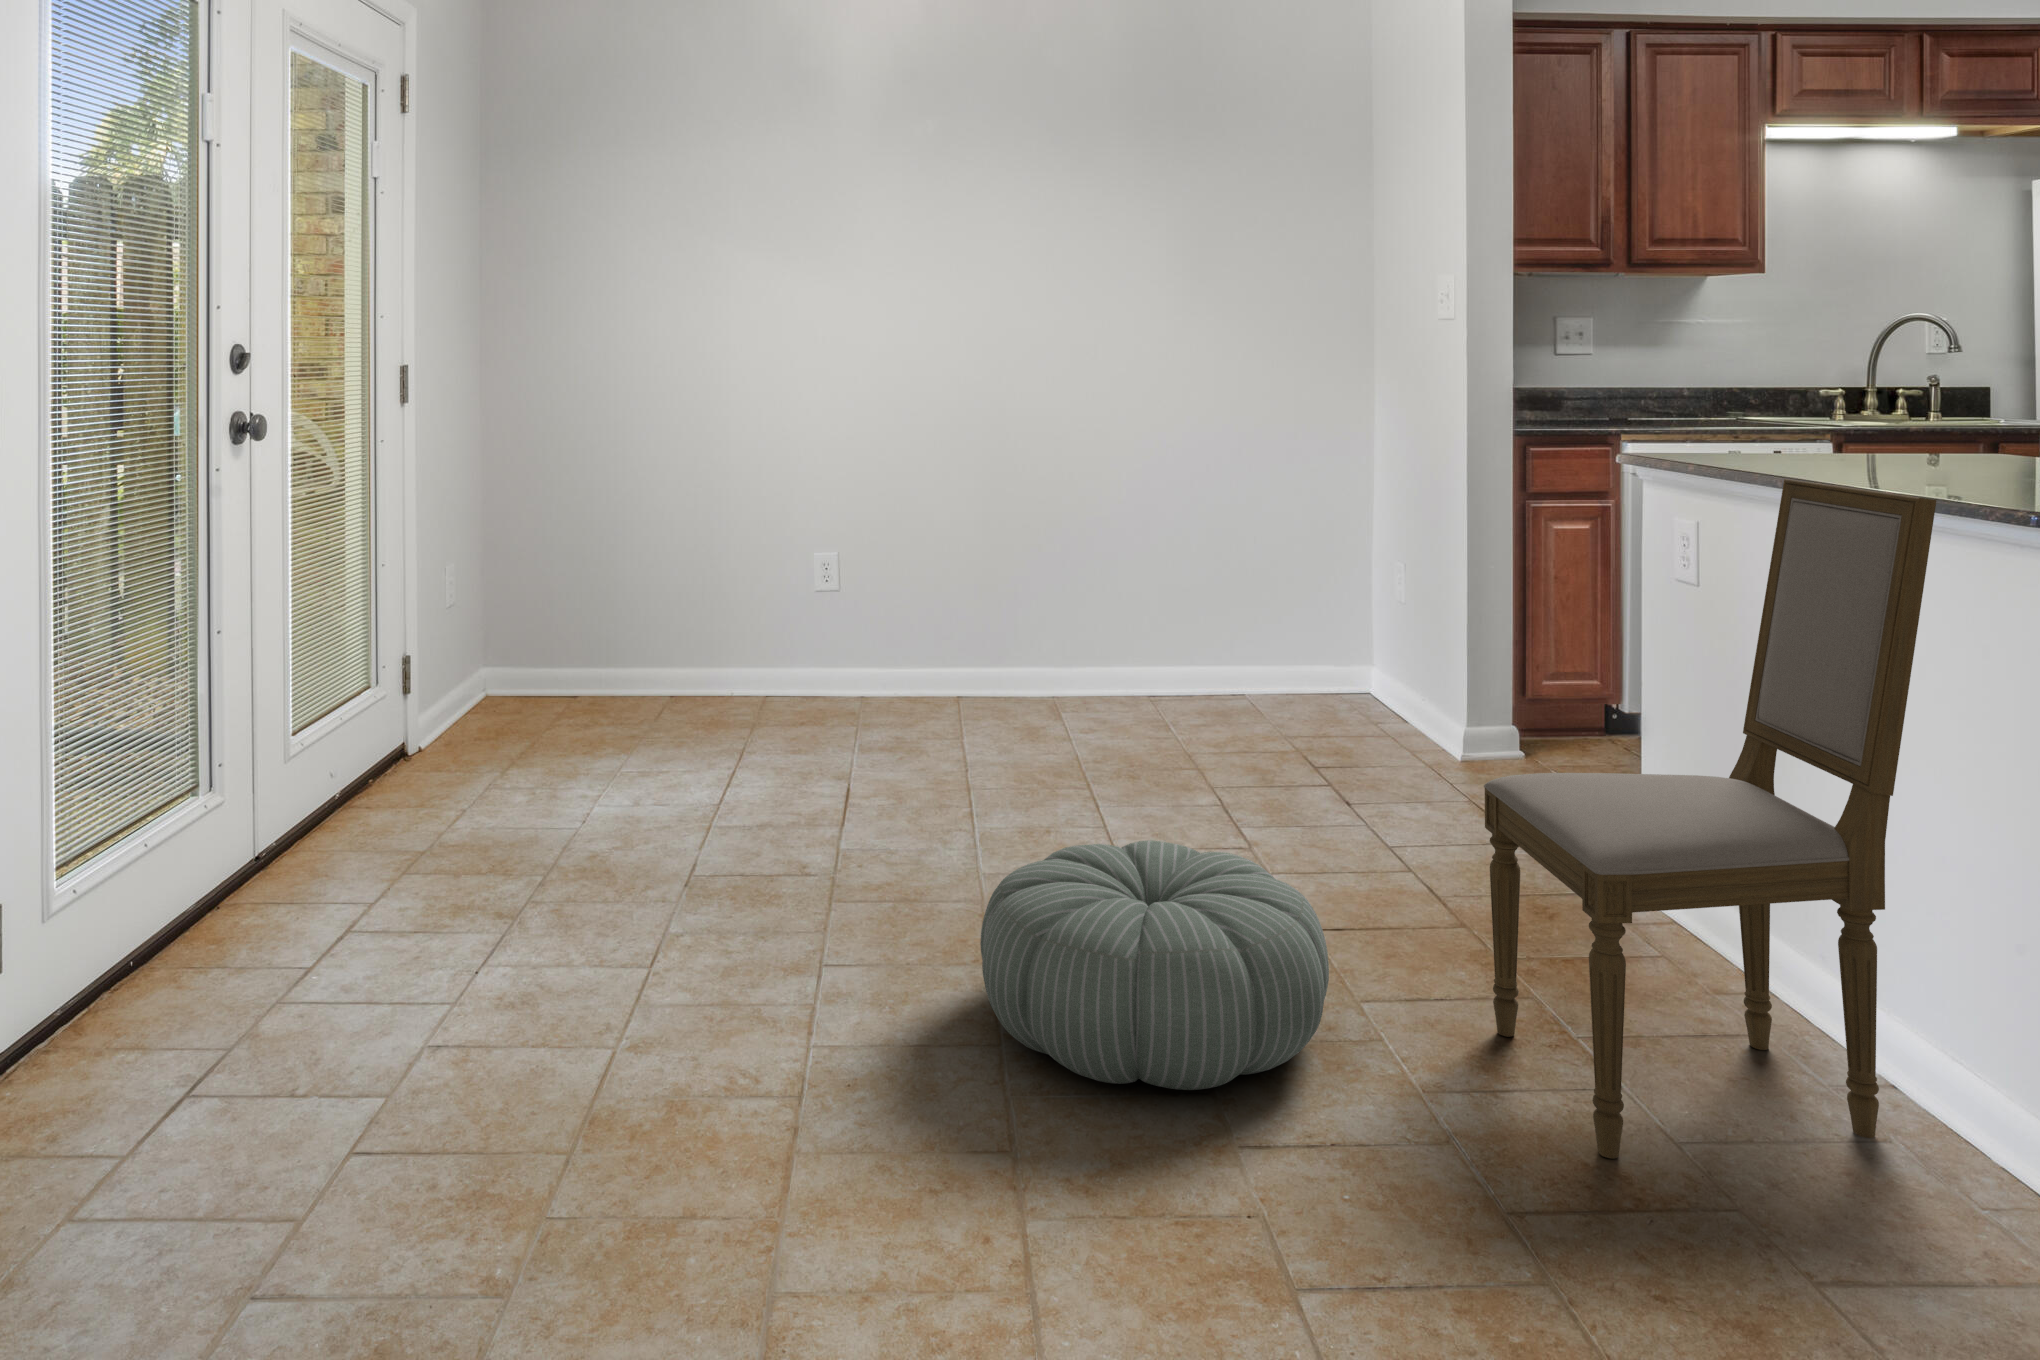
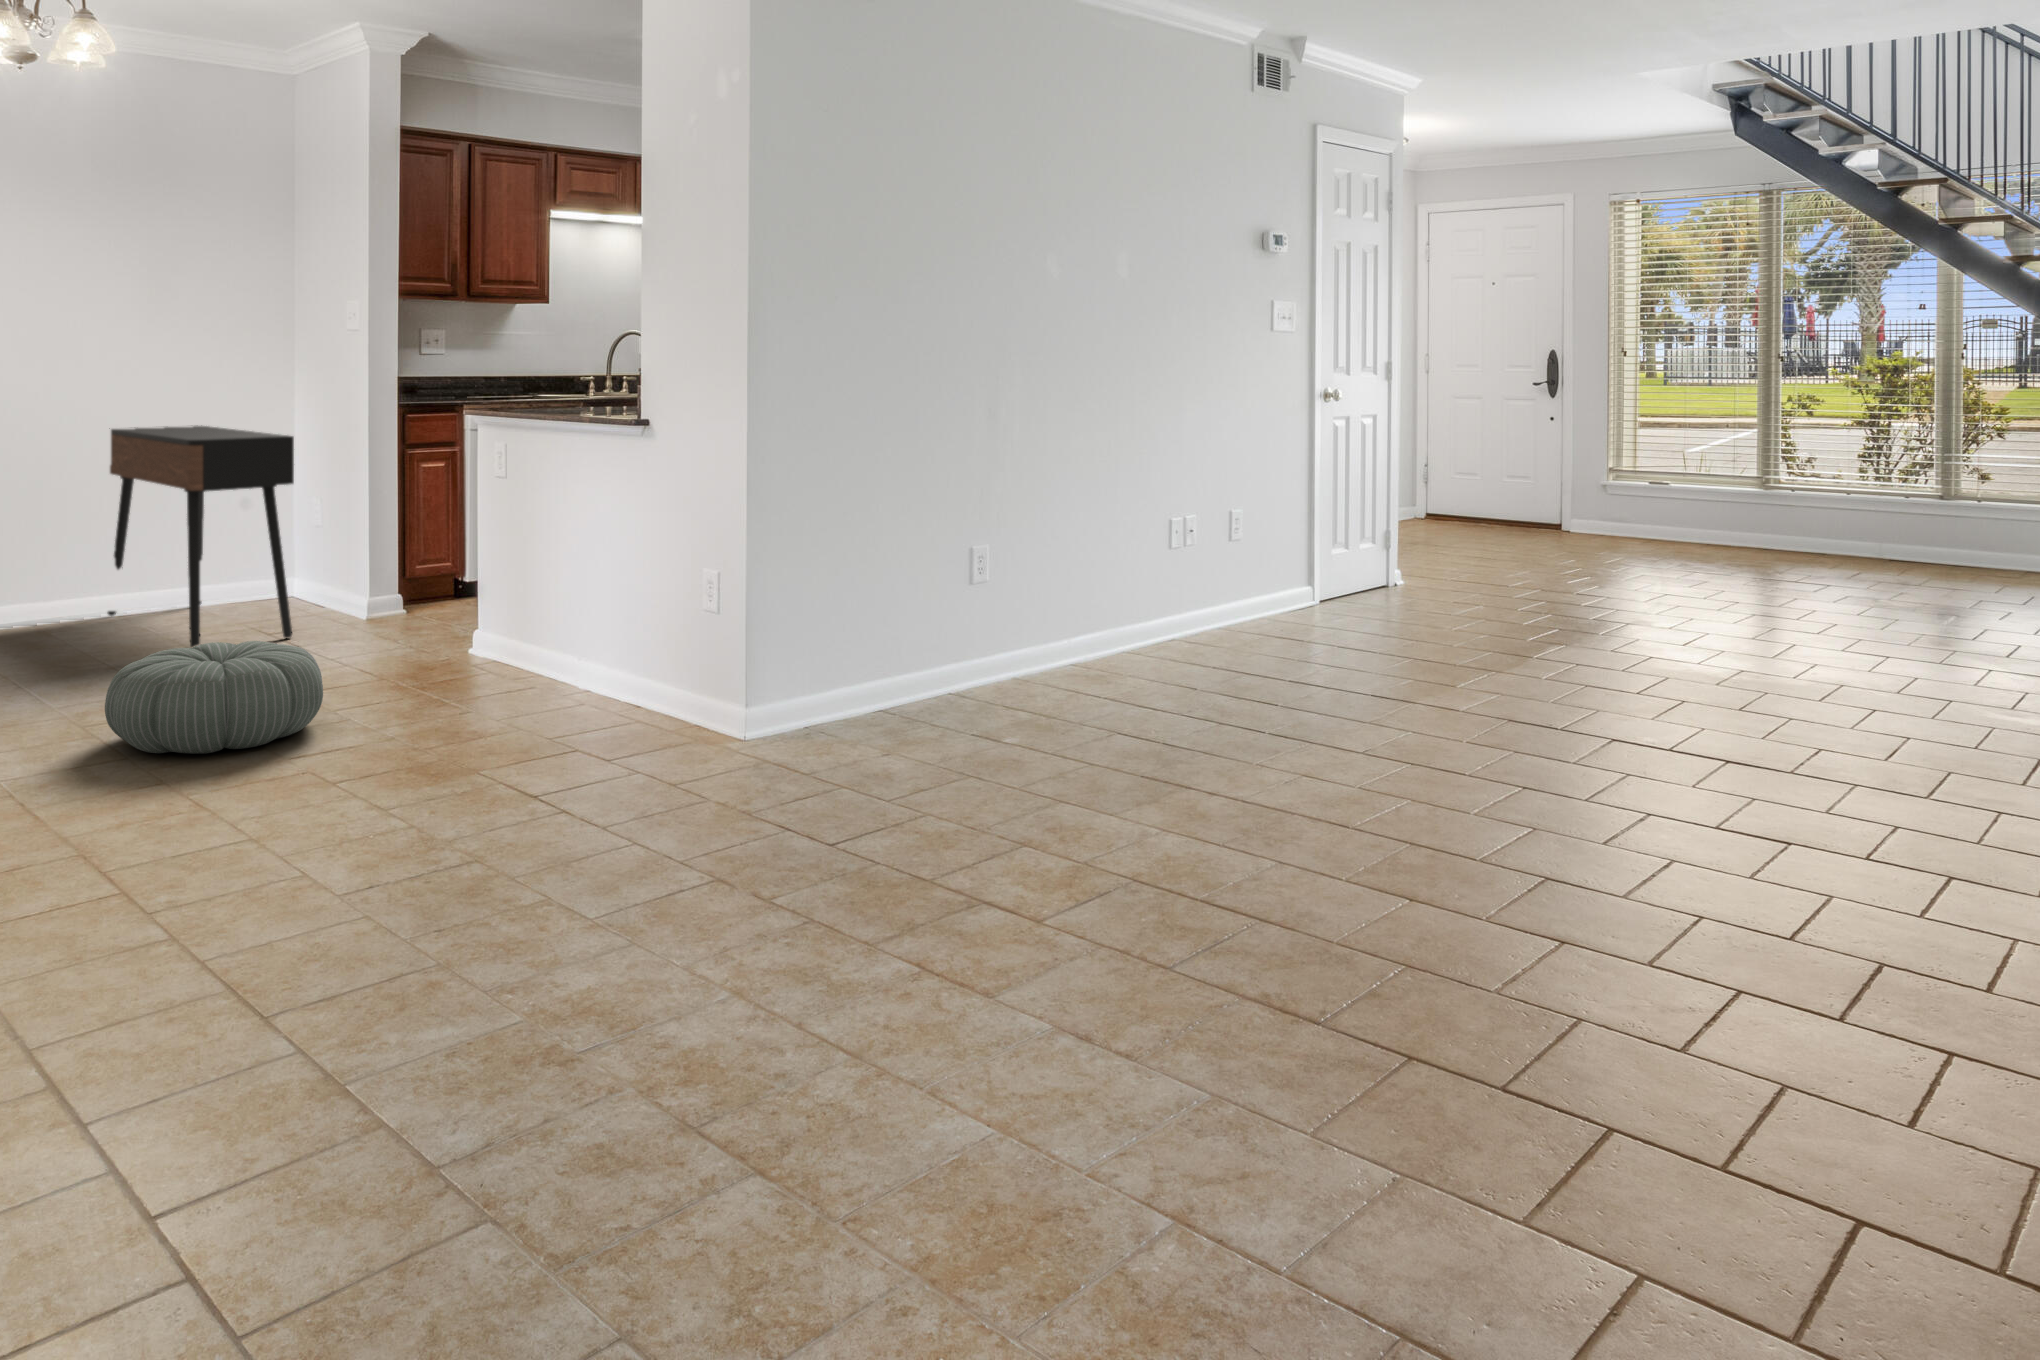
console table: none [1137,452,1344,785] -> present [108,425,294,647]
dining chair: present [1484,479,1936,1158] -> none [402,418,598,726]

